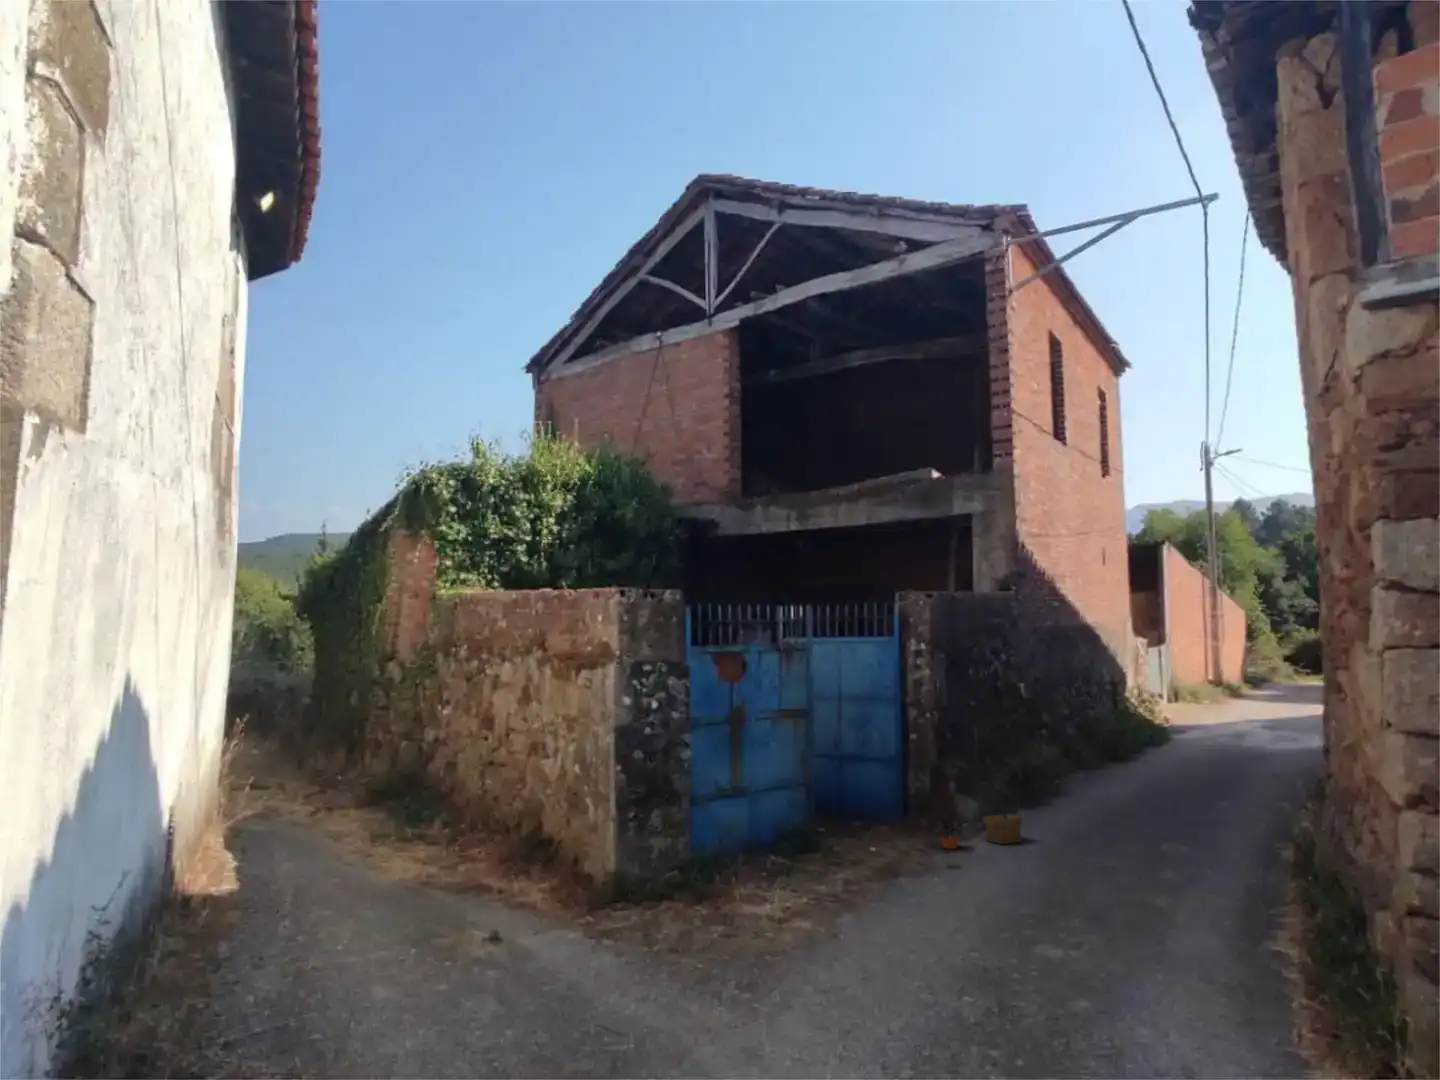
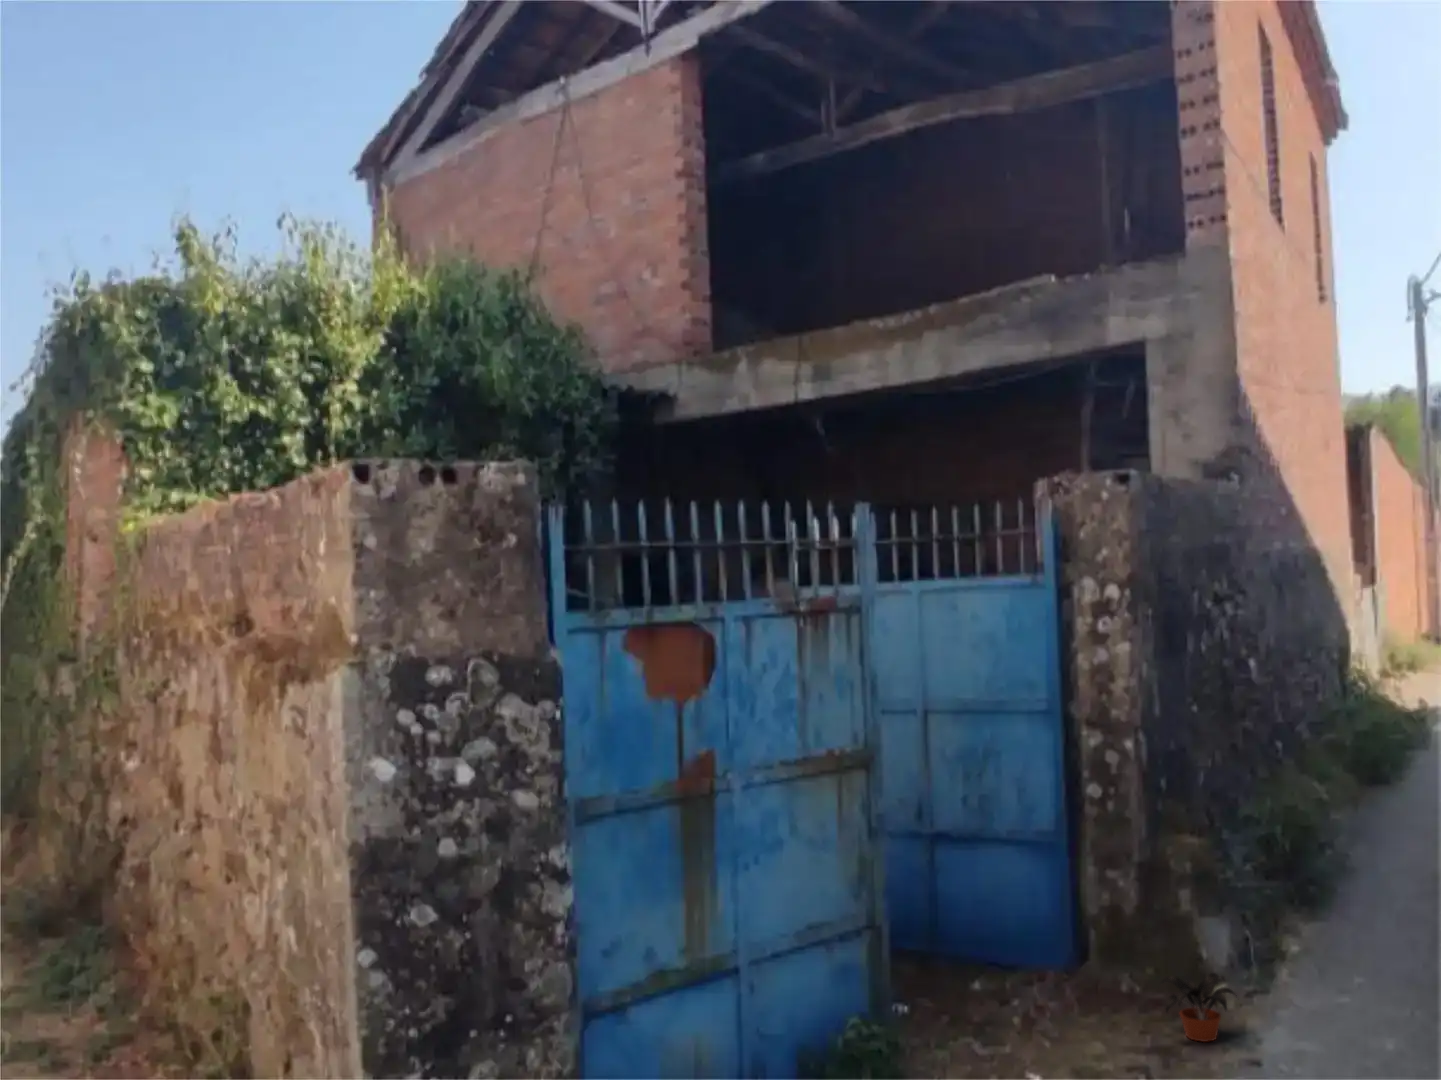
cardboard box: present [983,815,1022,844] -> none [1260,945,1351,1021]

